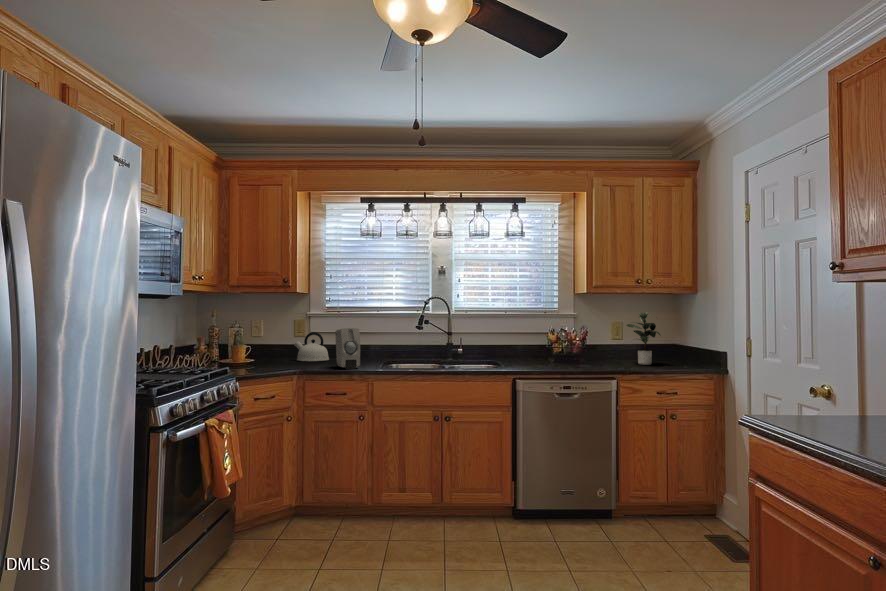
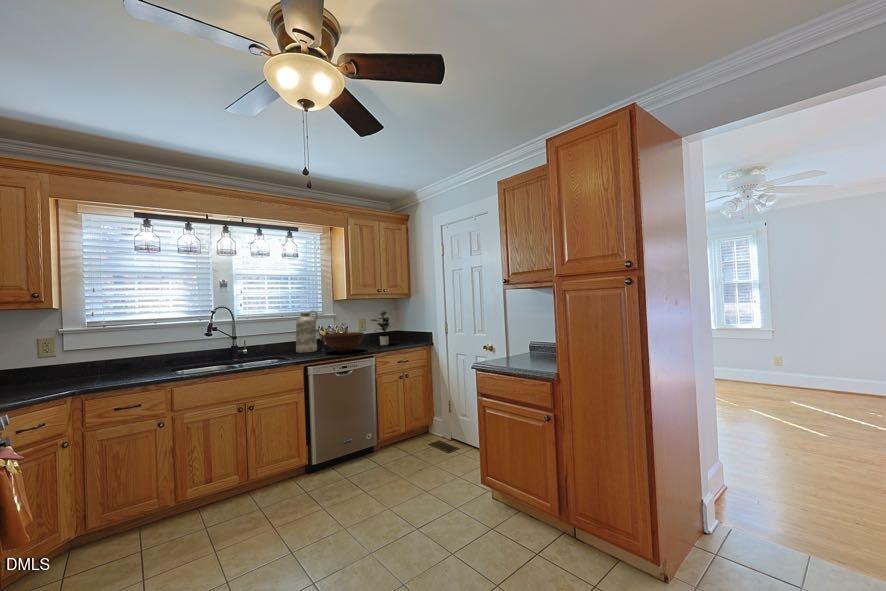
vase: none [520,307,549,362] -> present [296,311,317,353]
soap dispenser: present [336,328,360,369] -> none [117,340,153,381]
kettle: present [294,332,329,361] -> none [46,349,98,381]
fruit bowl: none [548,340,604,367] -> present [324,332,364,353]

